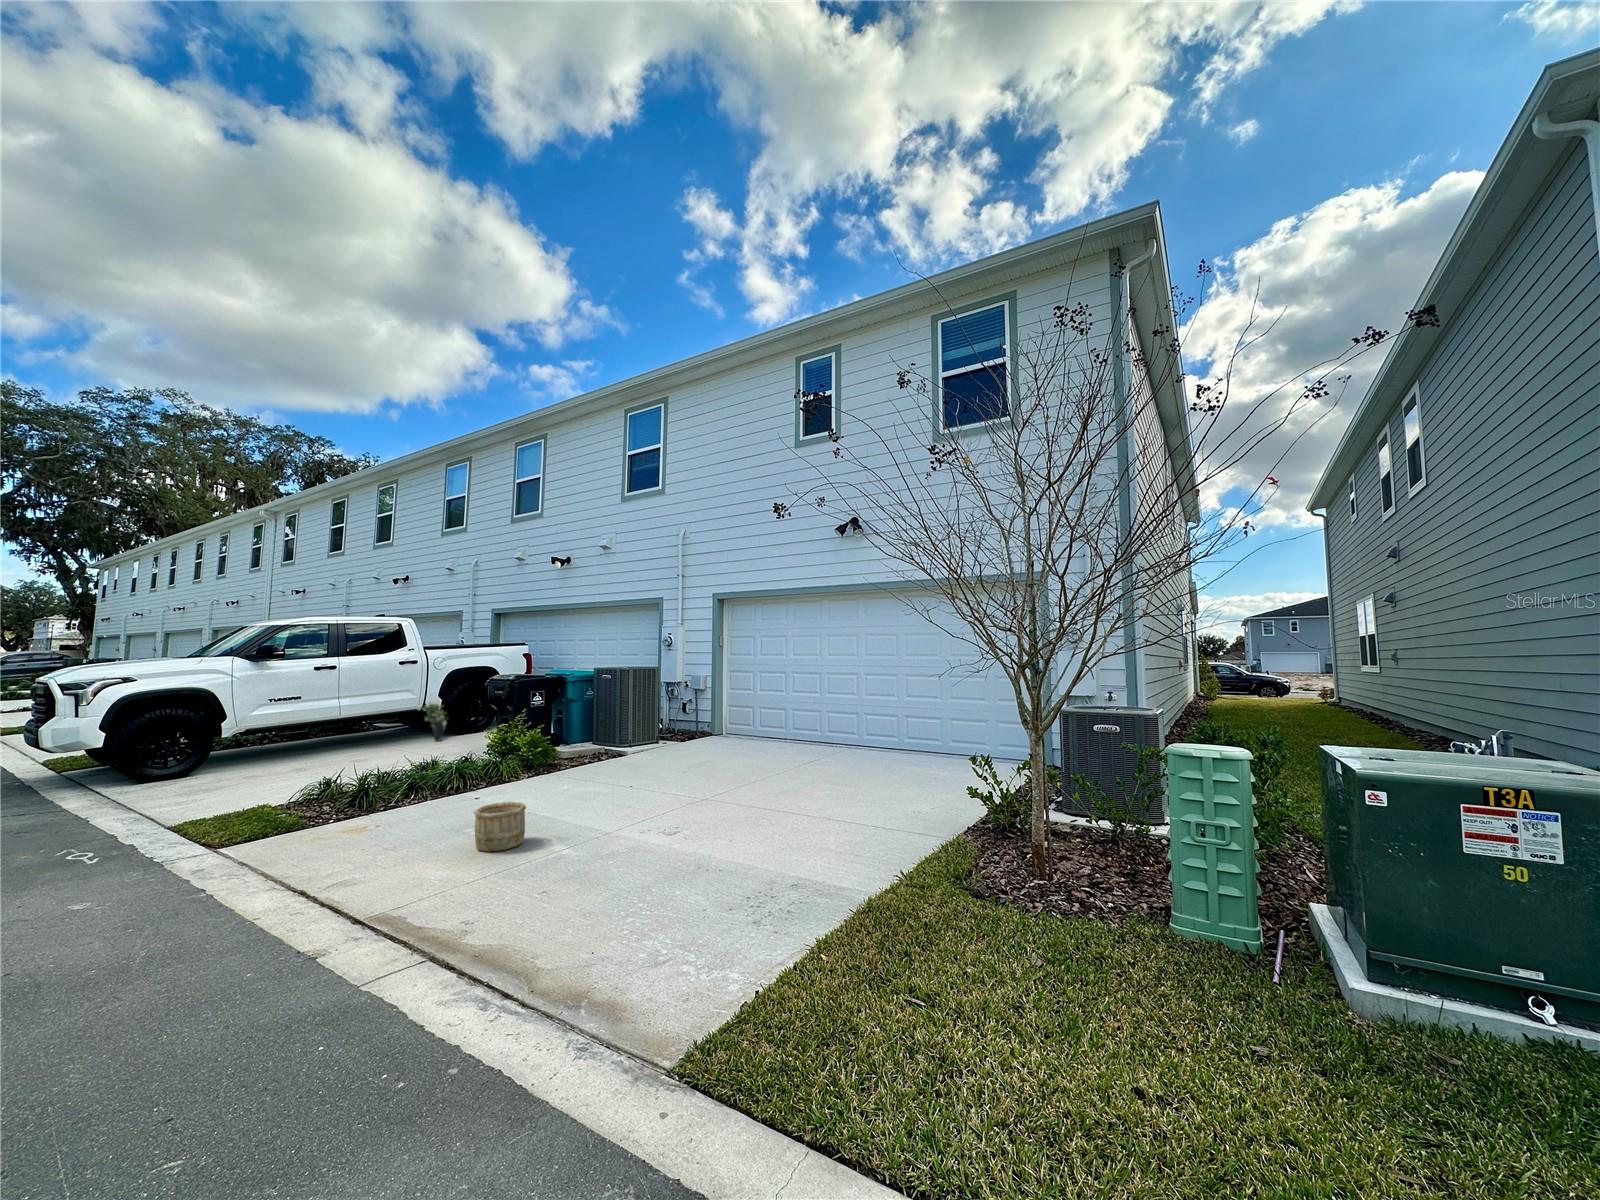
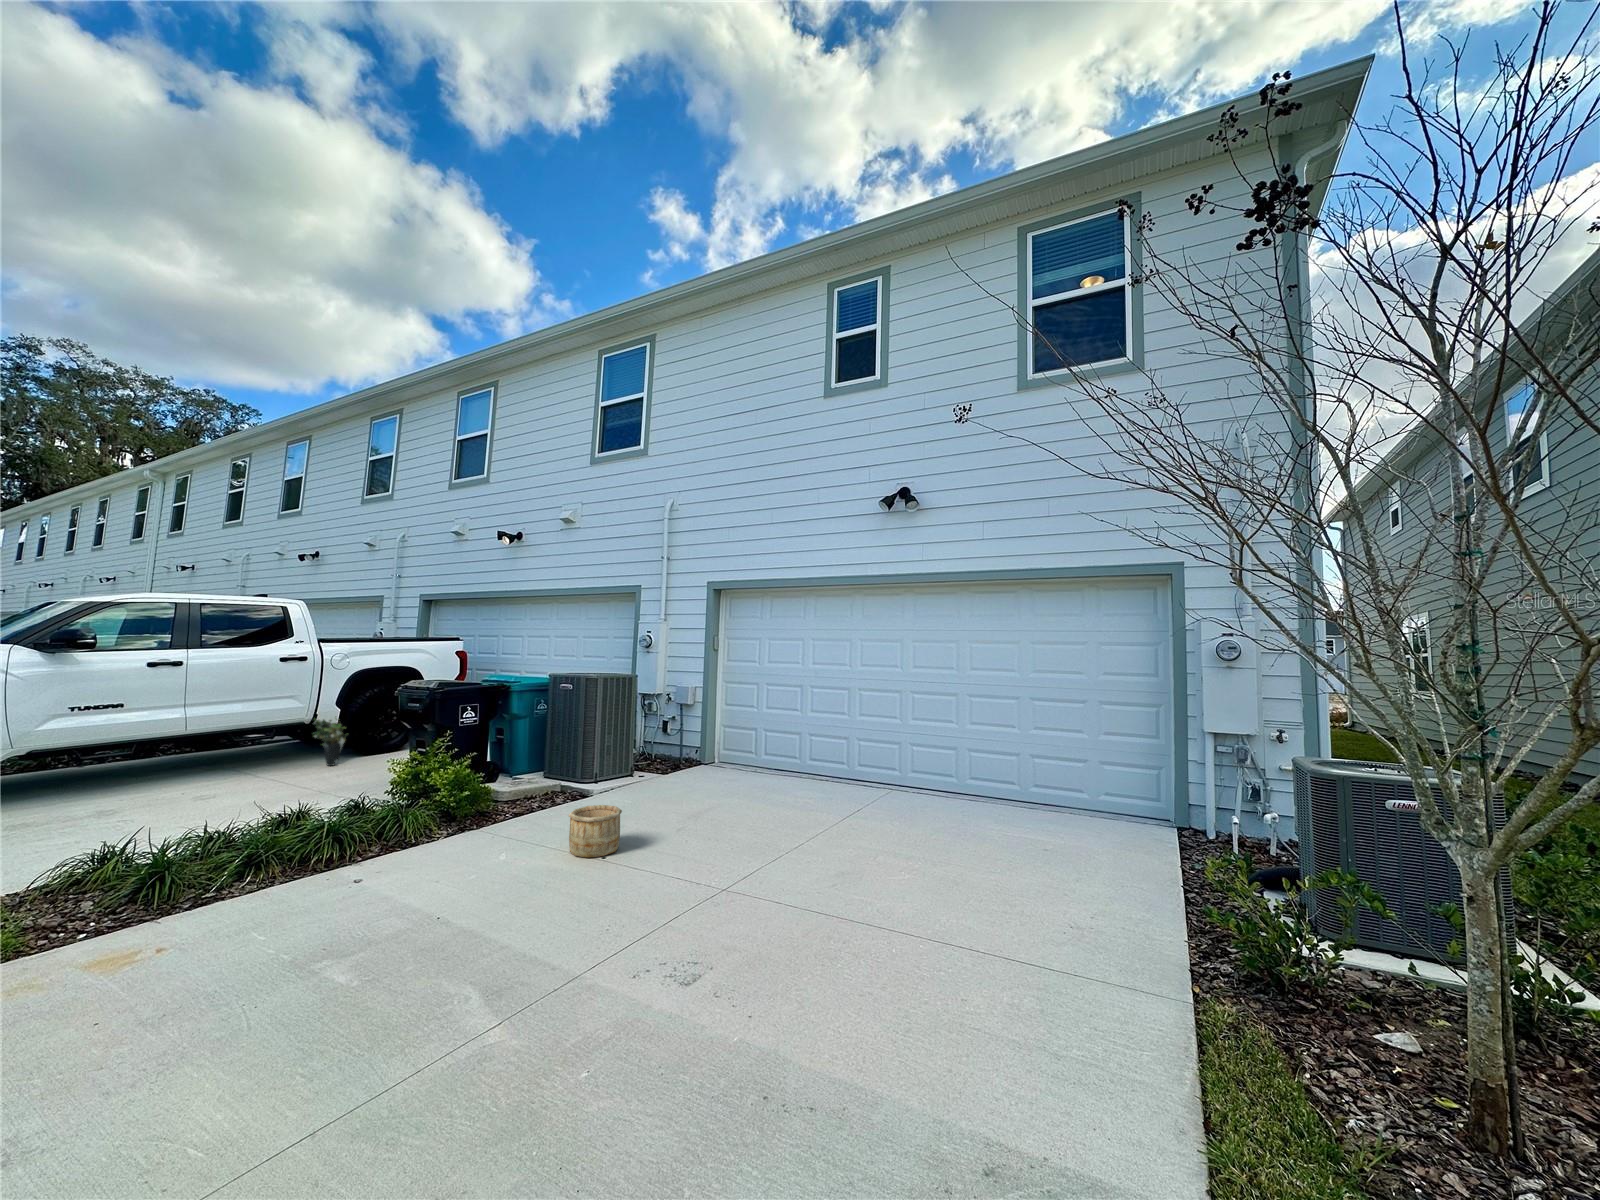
wooden bucket: present [474,802,526,852] -> present [569,805,622,858]

